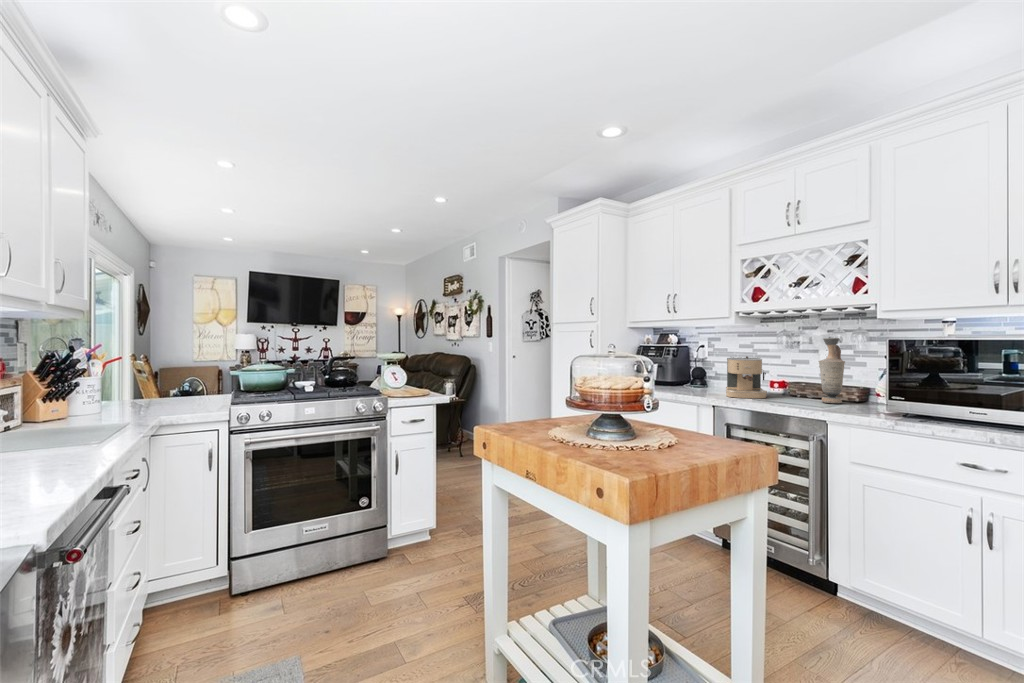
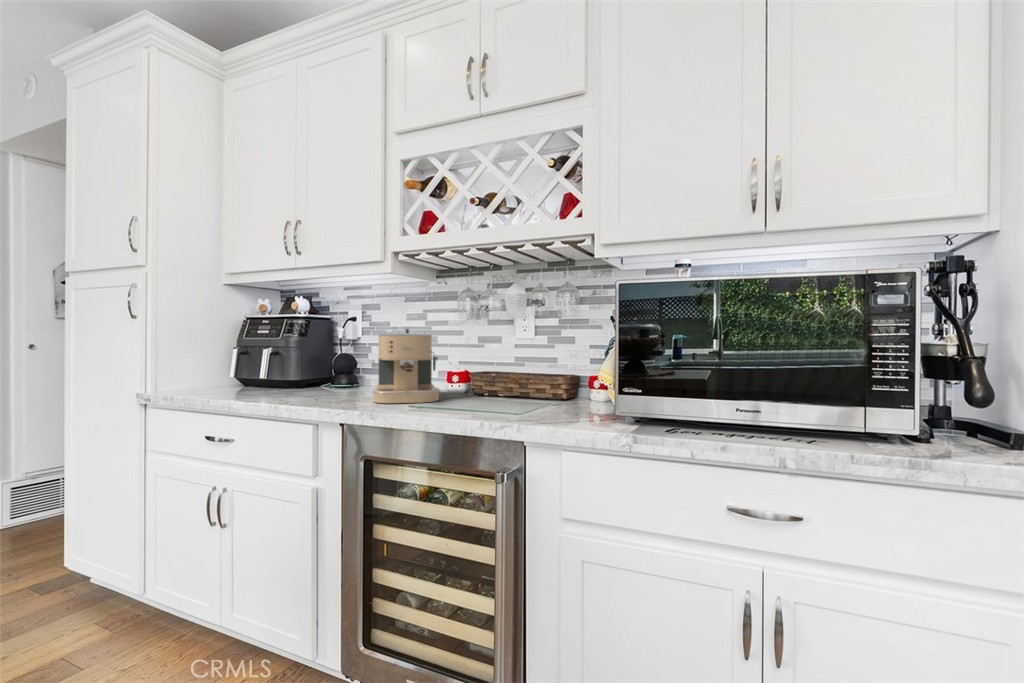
vase: present [819,338,845,403] -> none [514,296,550,404]

